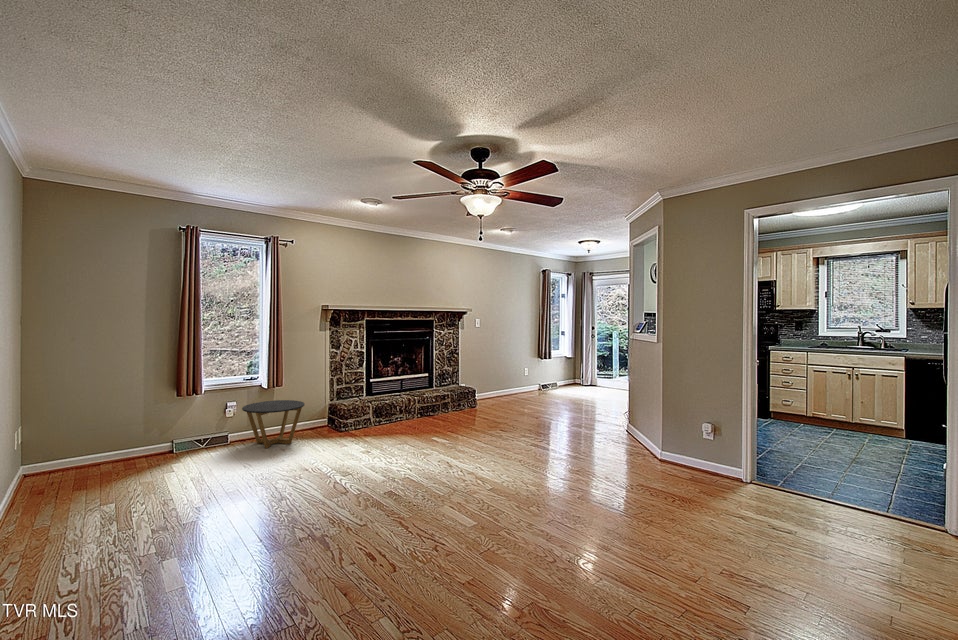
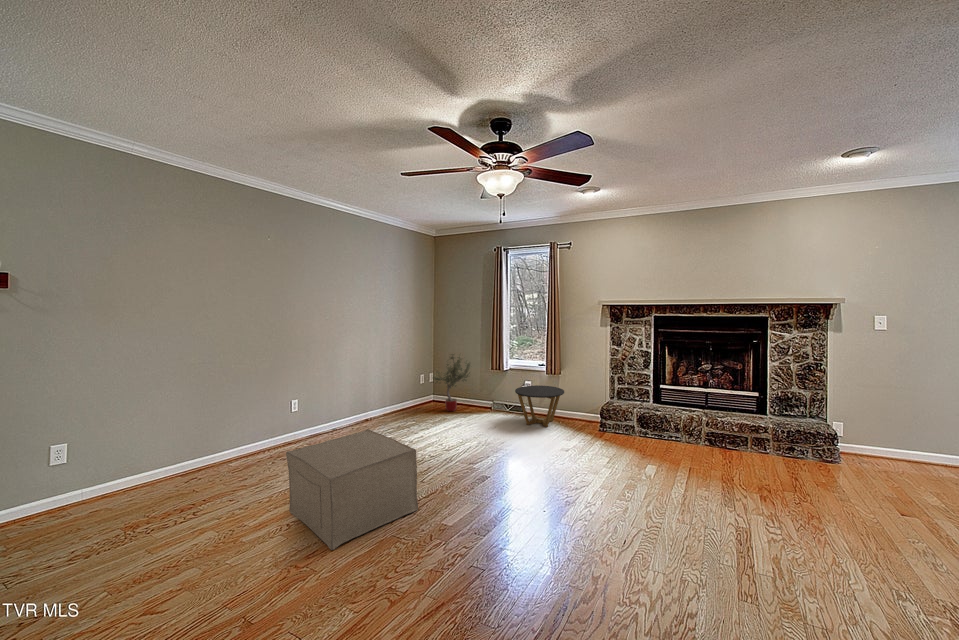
potted tree: none [65,377,163,472] -> present [433,354,470,412]
ottoman: none [248,457,396,618] -> present [286,429,418,550]

